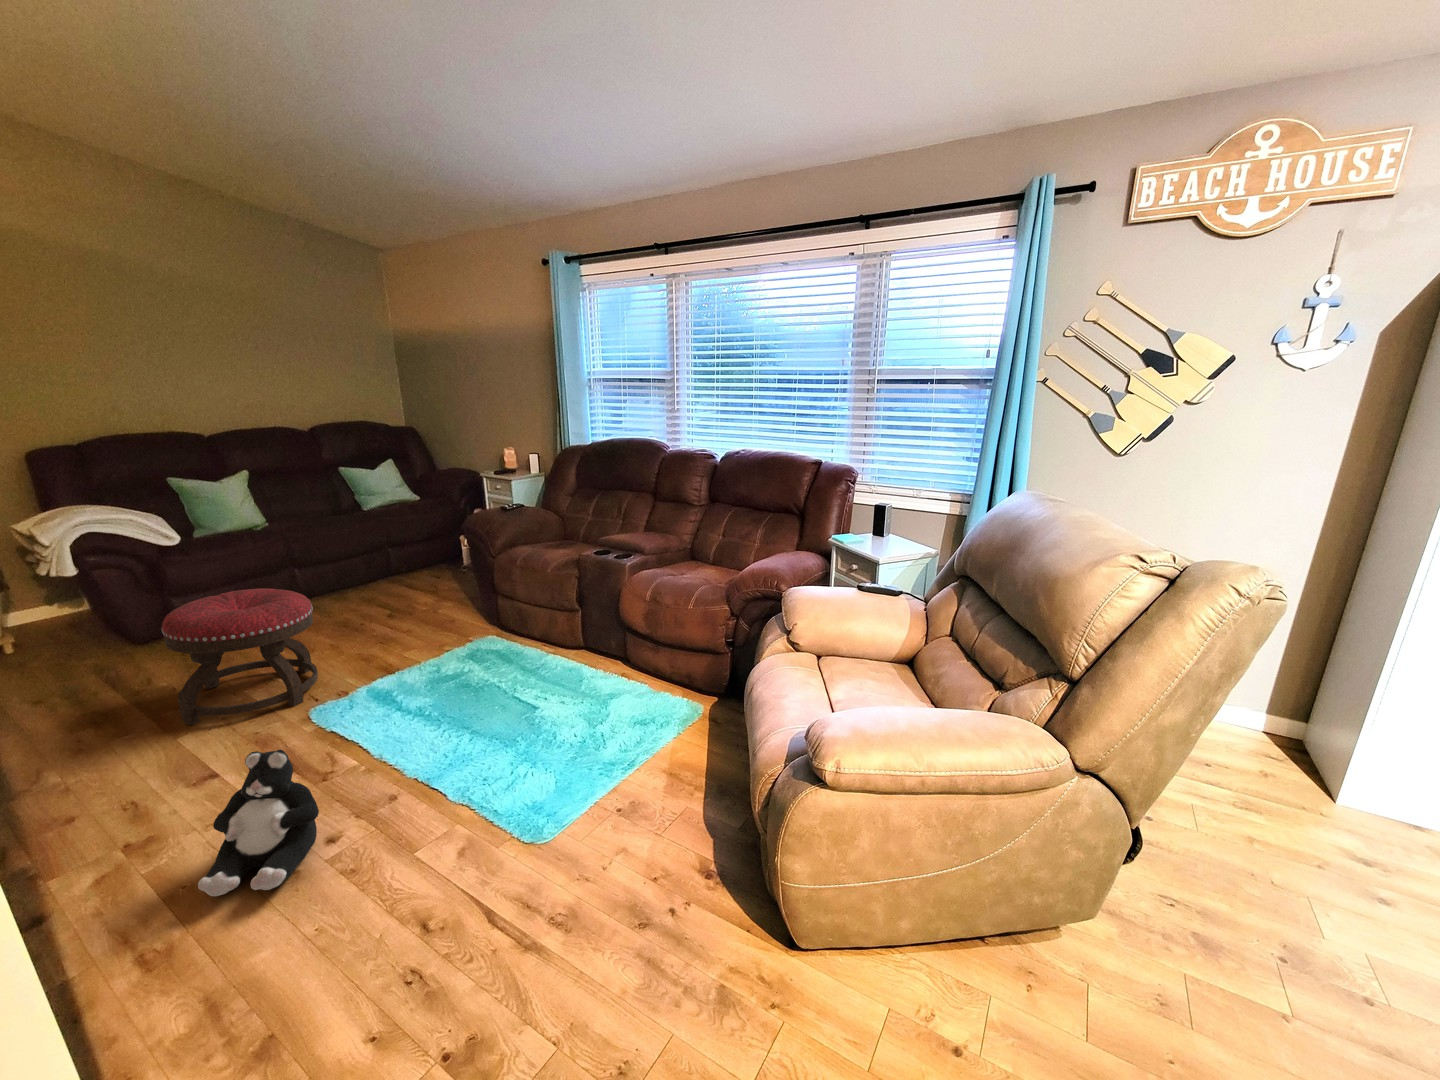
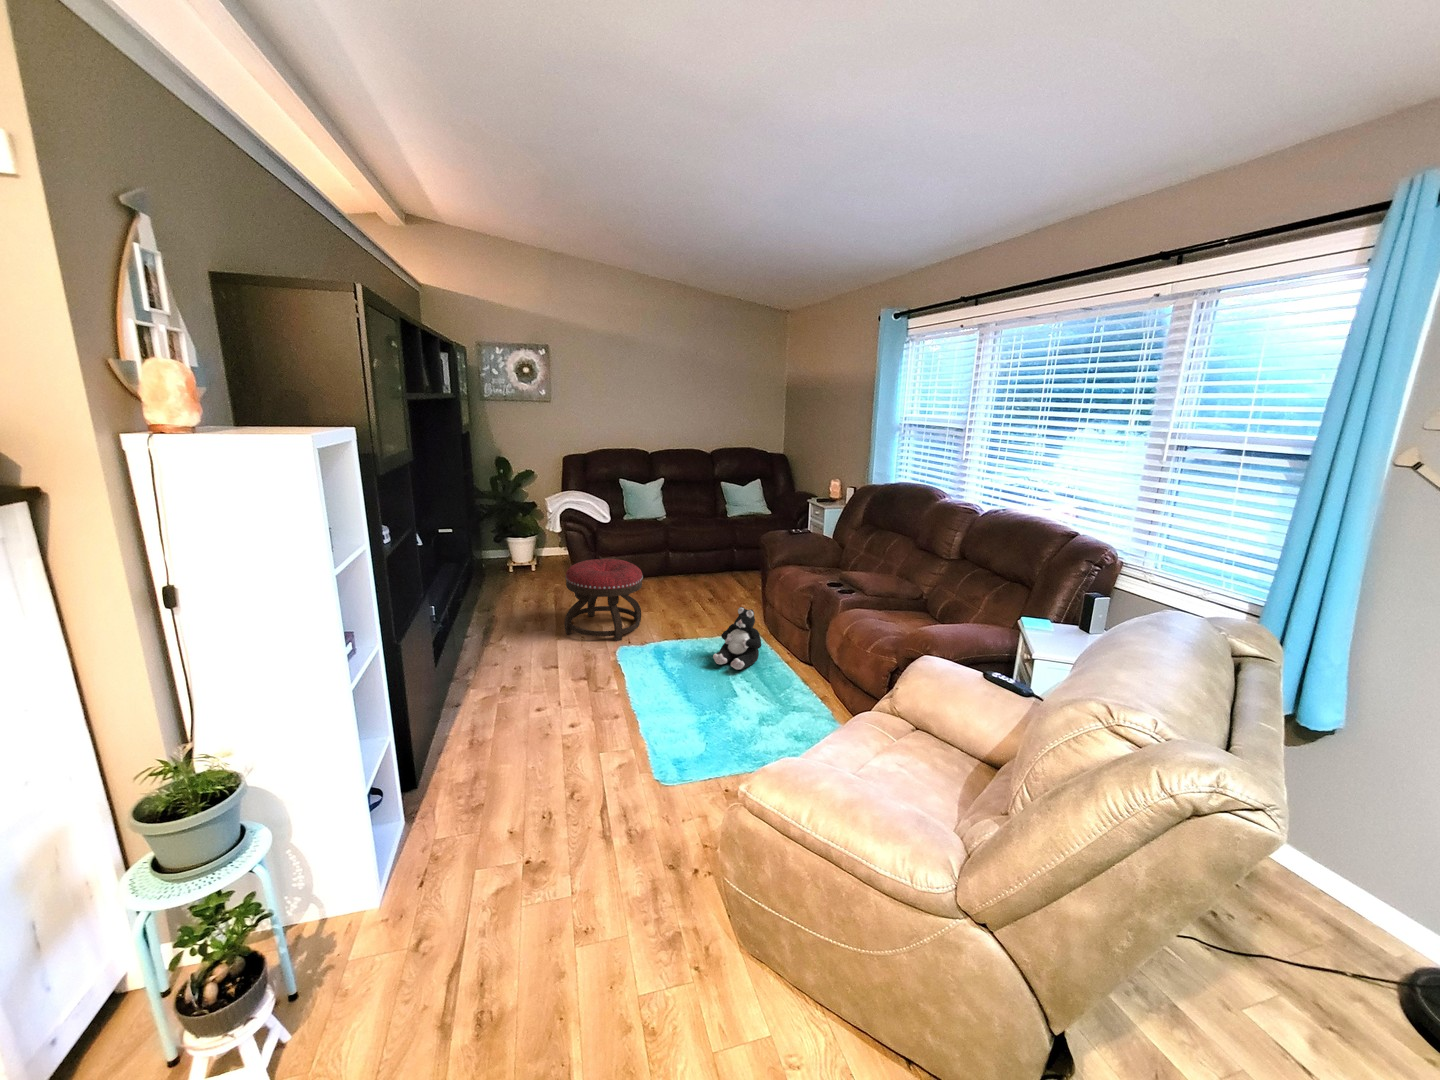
plush toy: present [198,750,319,896] -> present [713,607,761,670]

